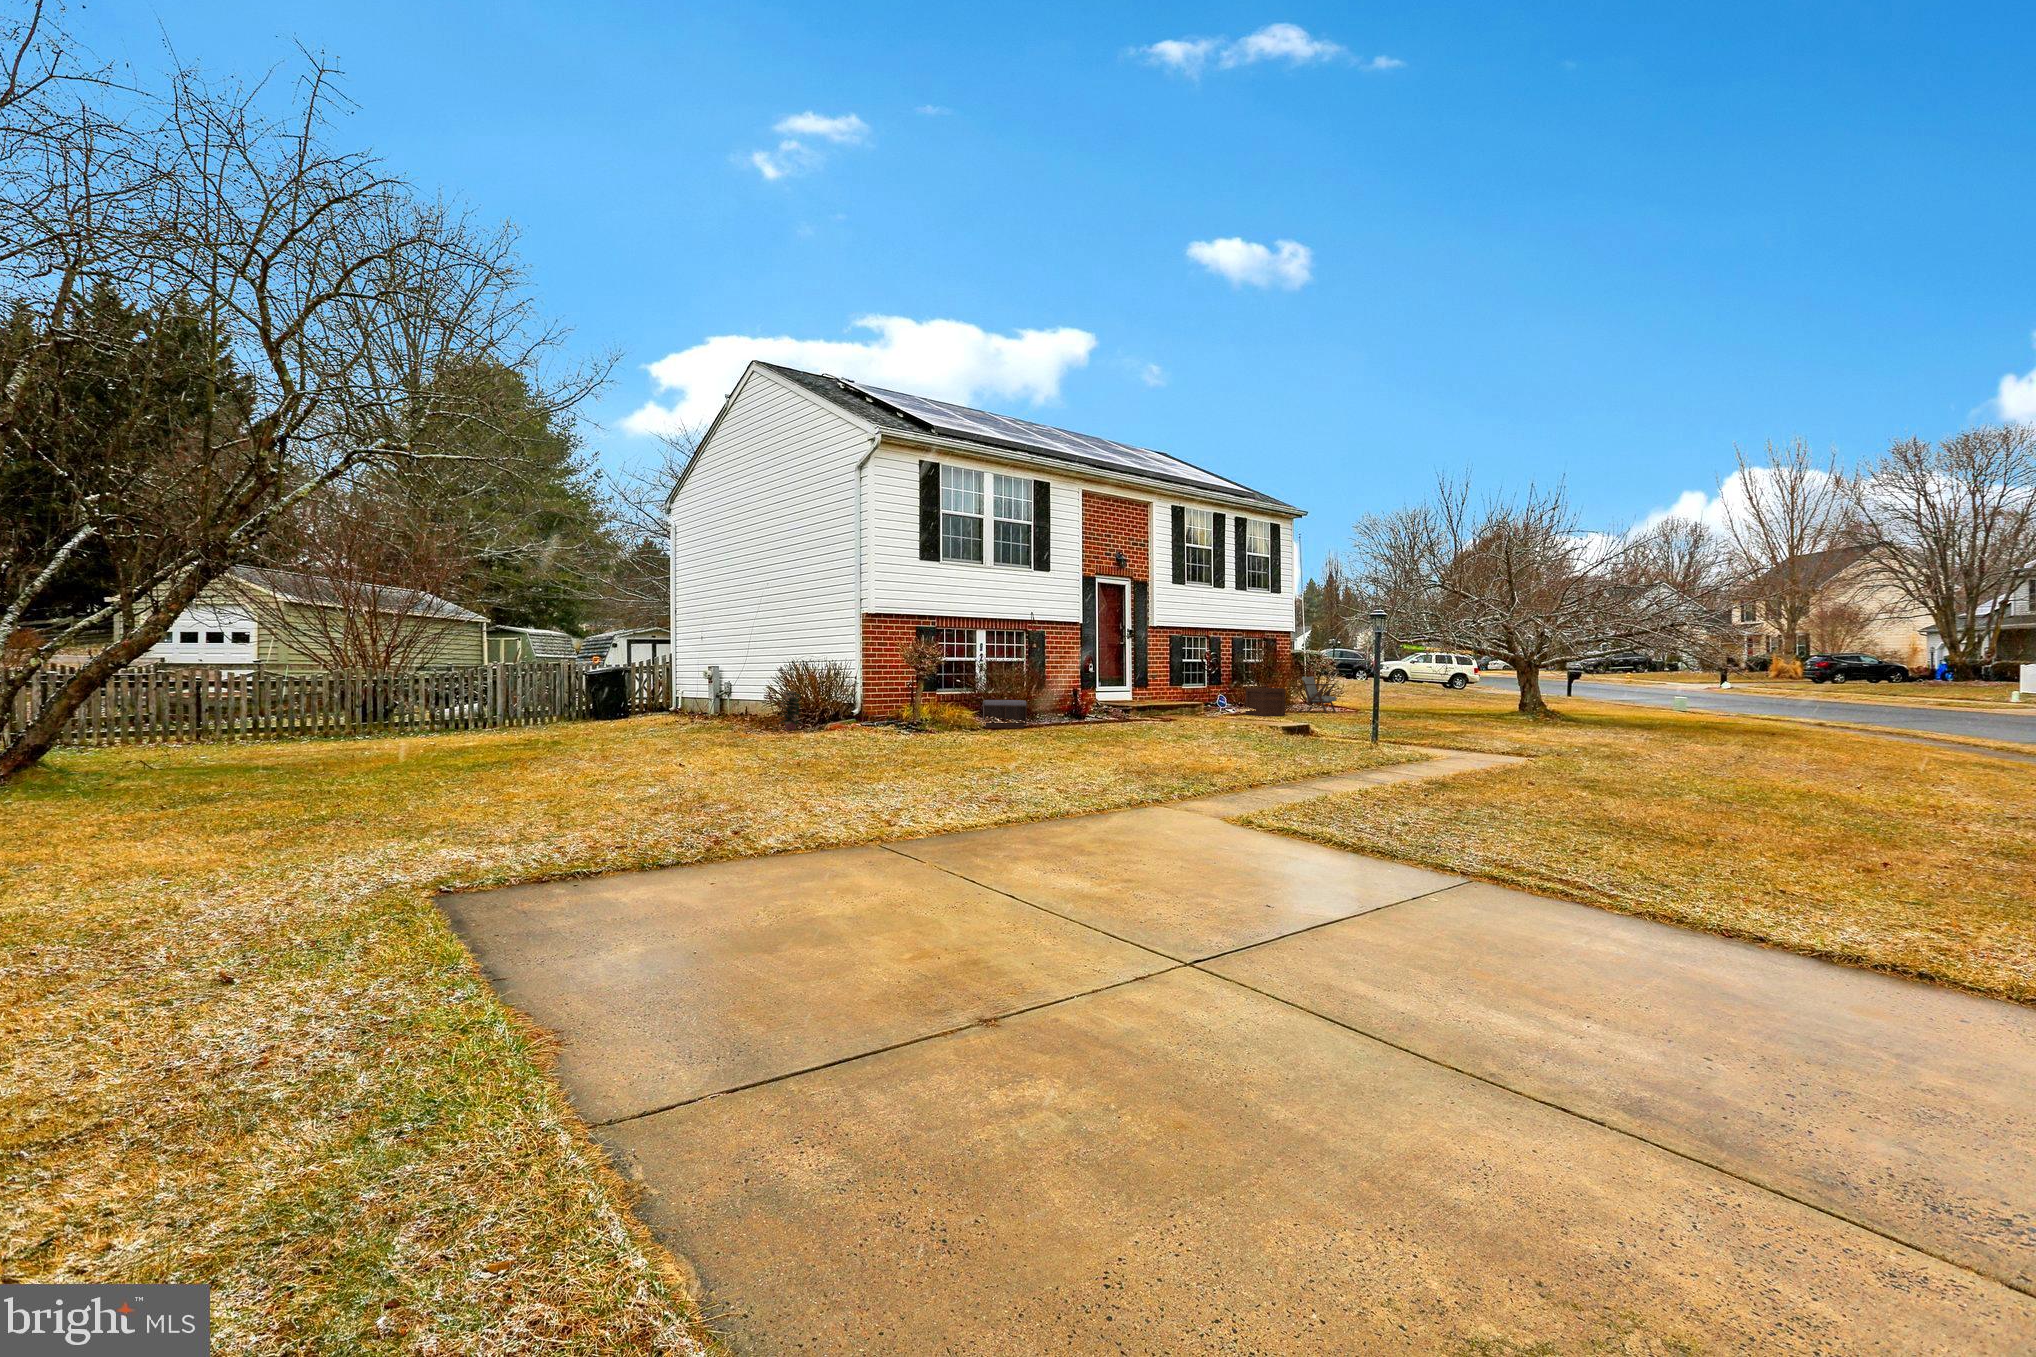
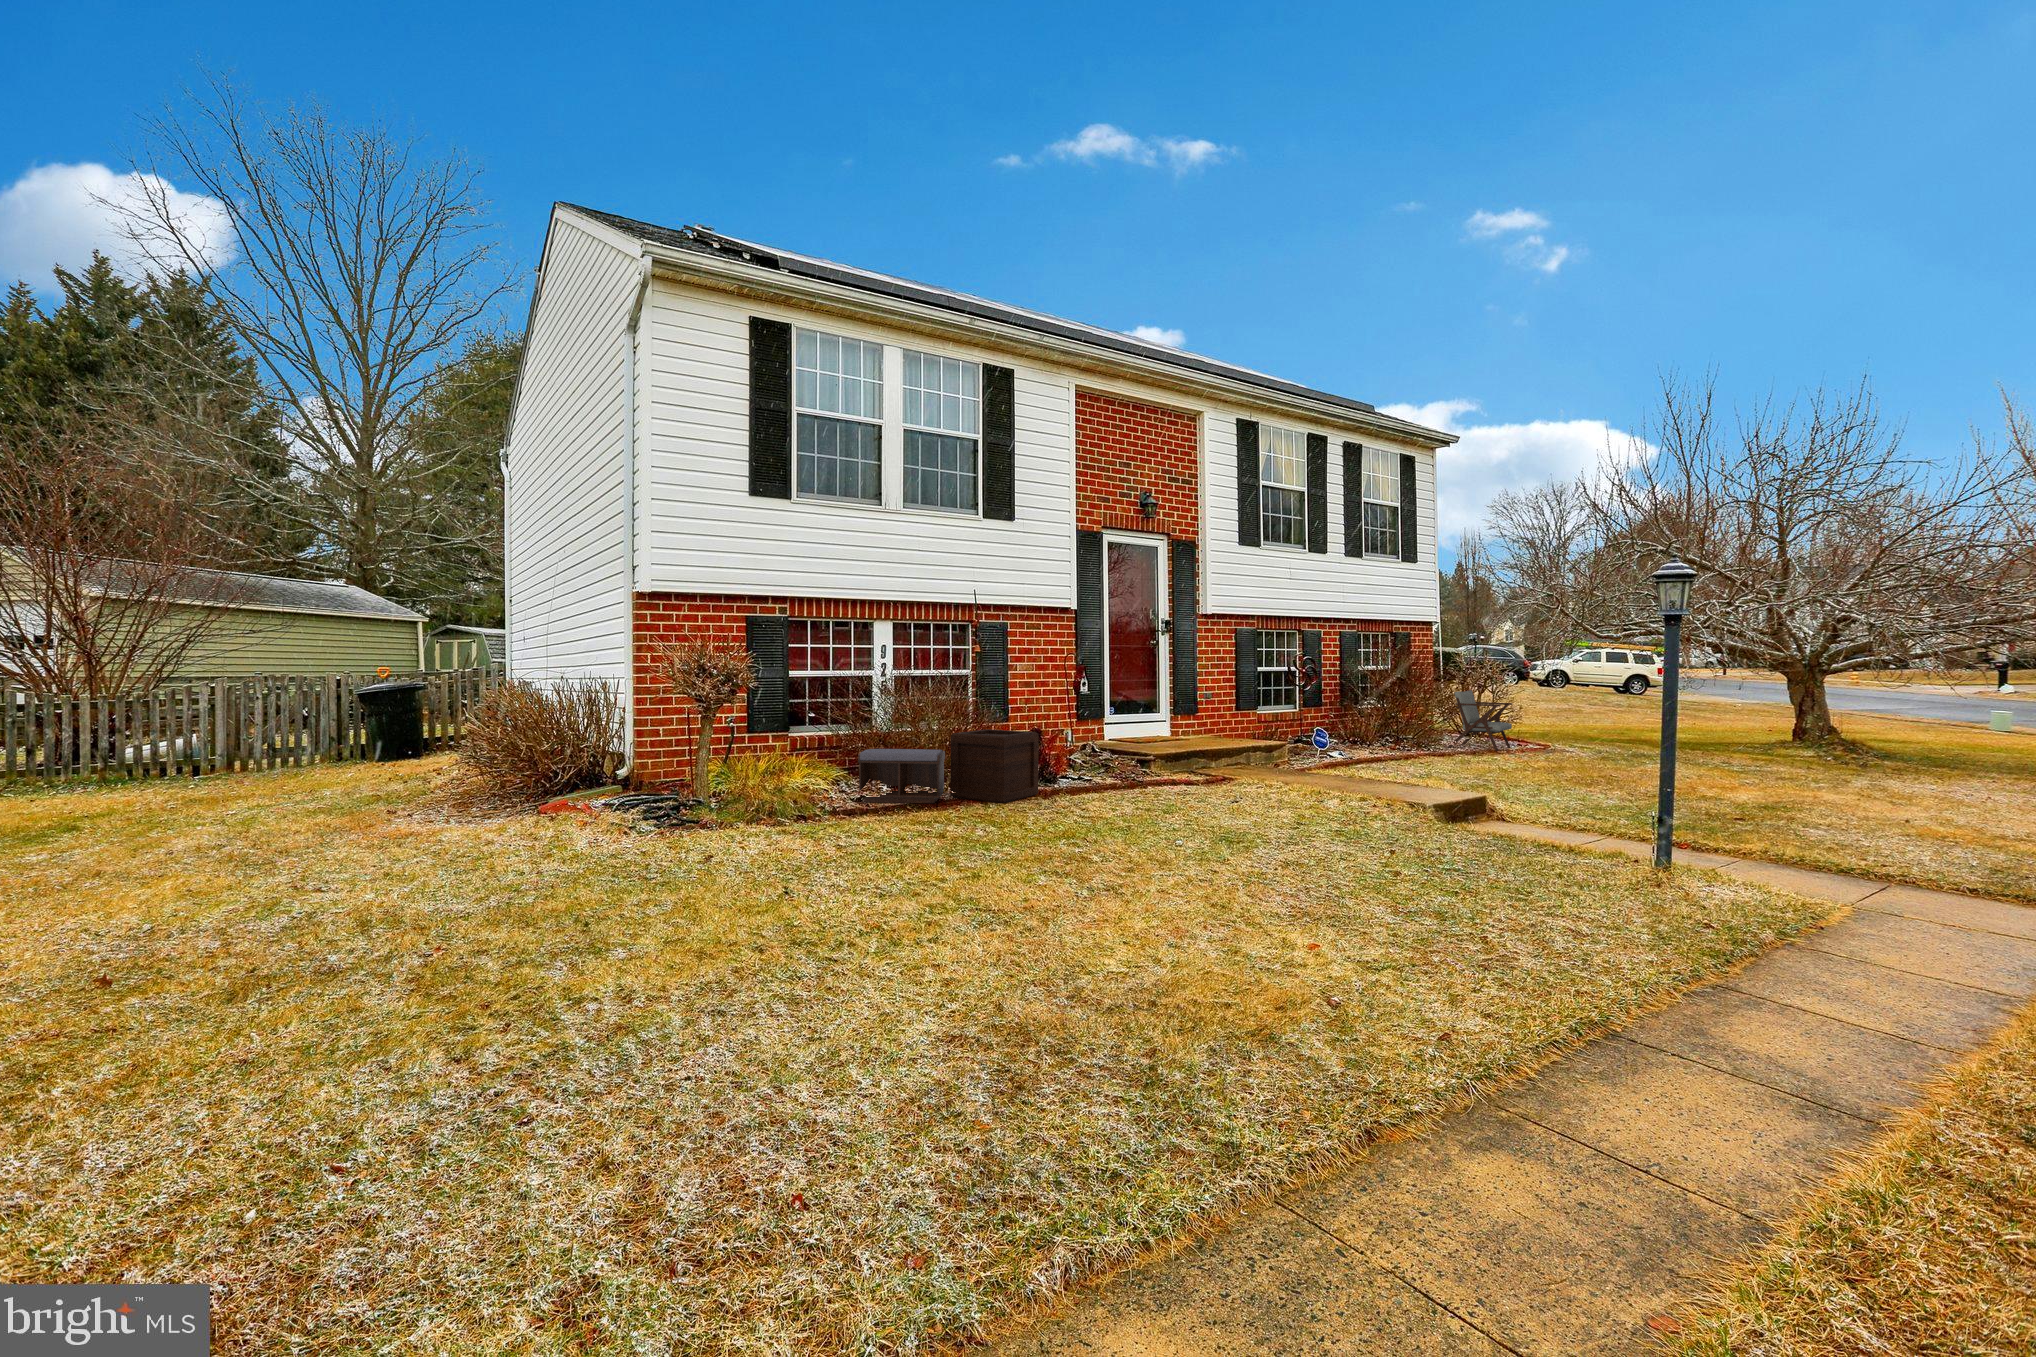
wooden crate: present [1245,688,1286,716] -> present [950,729,1039,803]
decorative plant: present [778,691,803,730] -> none [450,738,511,811]

